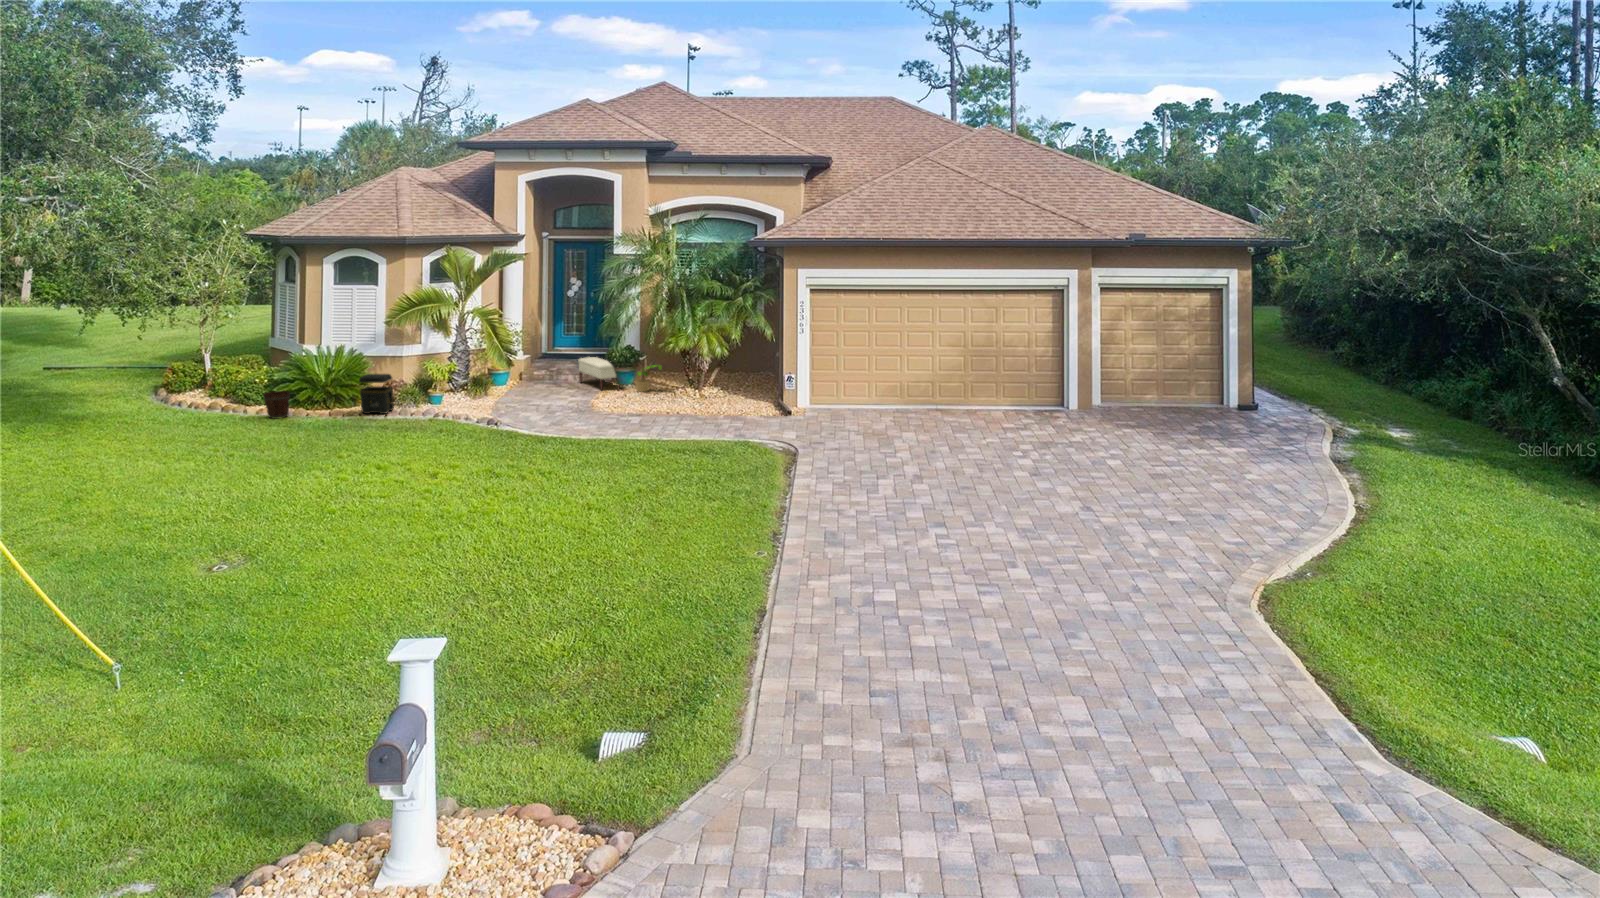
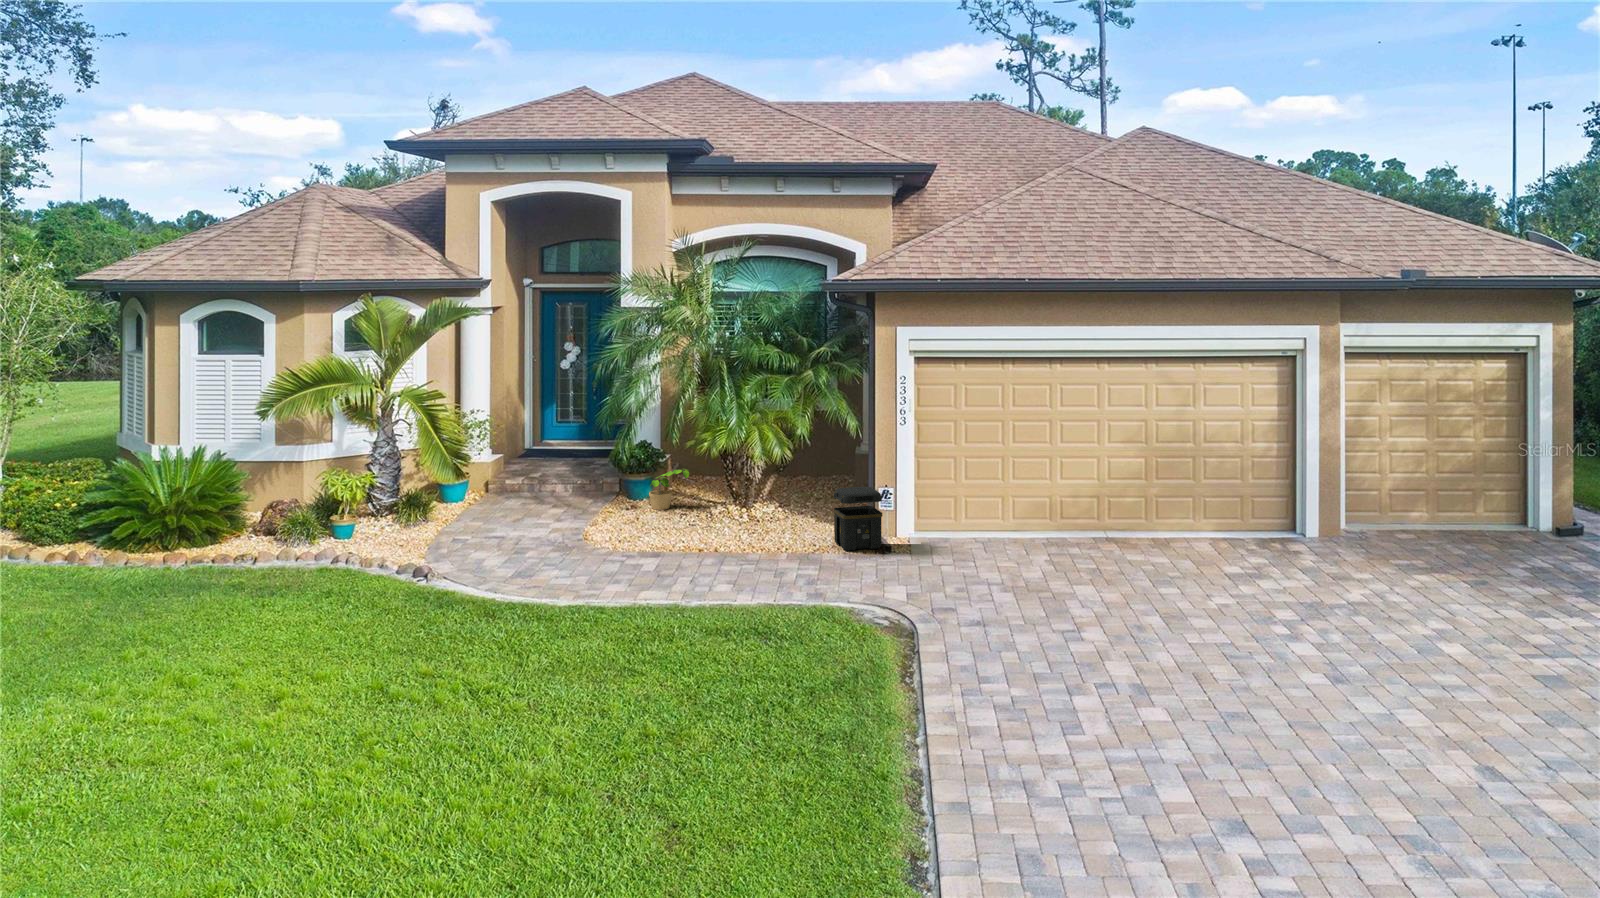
bench: present [578,357,620,390] -> none [568,457,628,508]
toolbox: present [359,374,394,414] -> present [834,487,883,551]
bucket: present [263,390,290,419] -> none [69,518,114,564]

